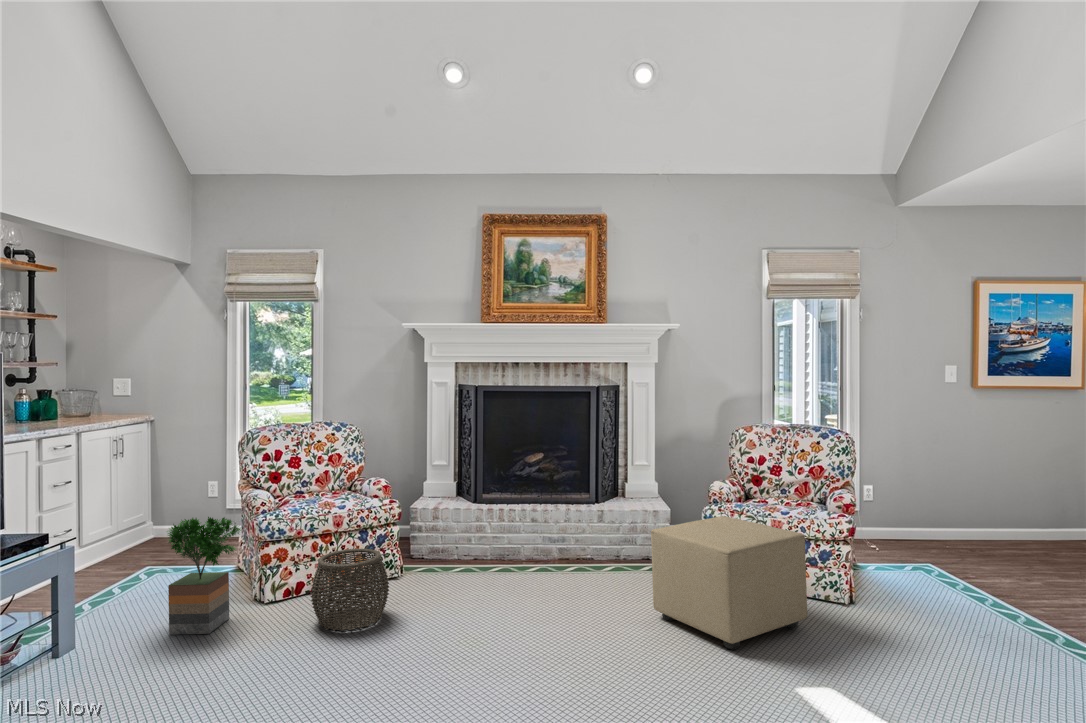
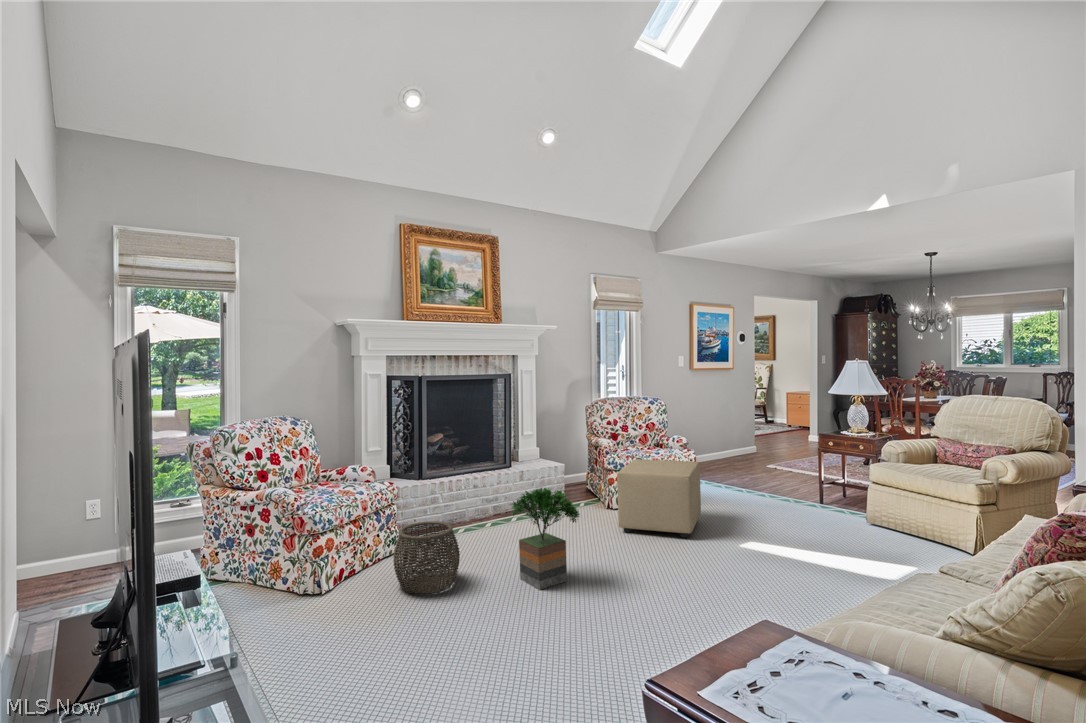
potted tree: present [167,517,241,635] -> present [511,488,580,590]

